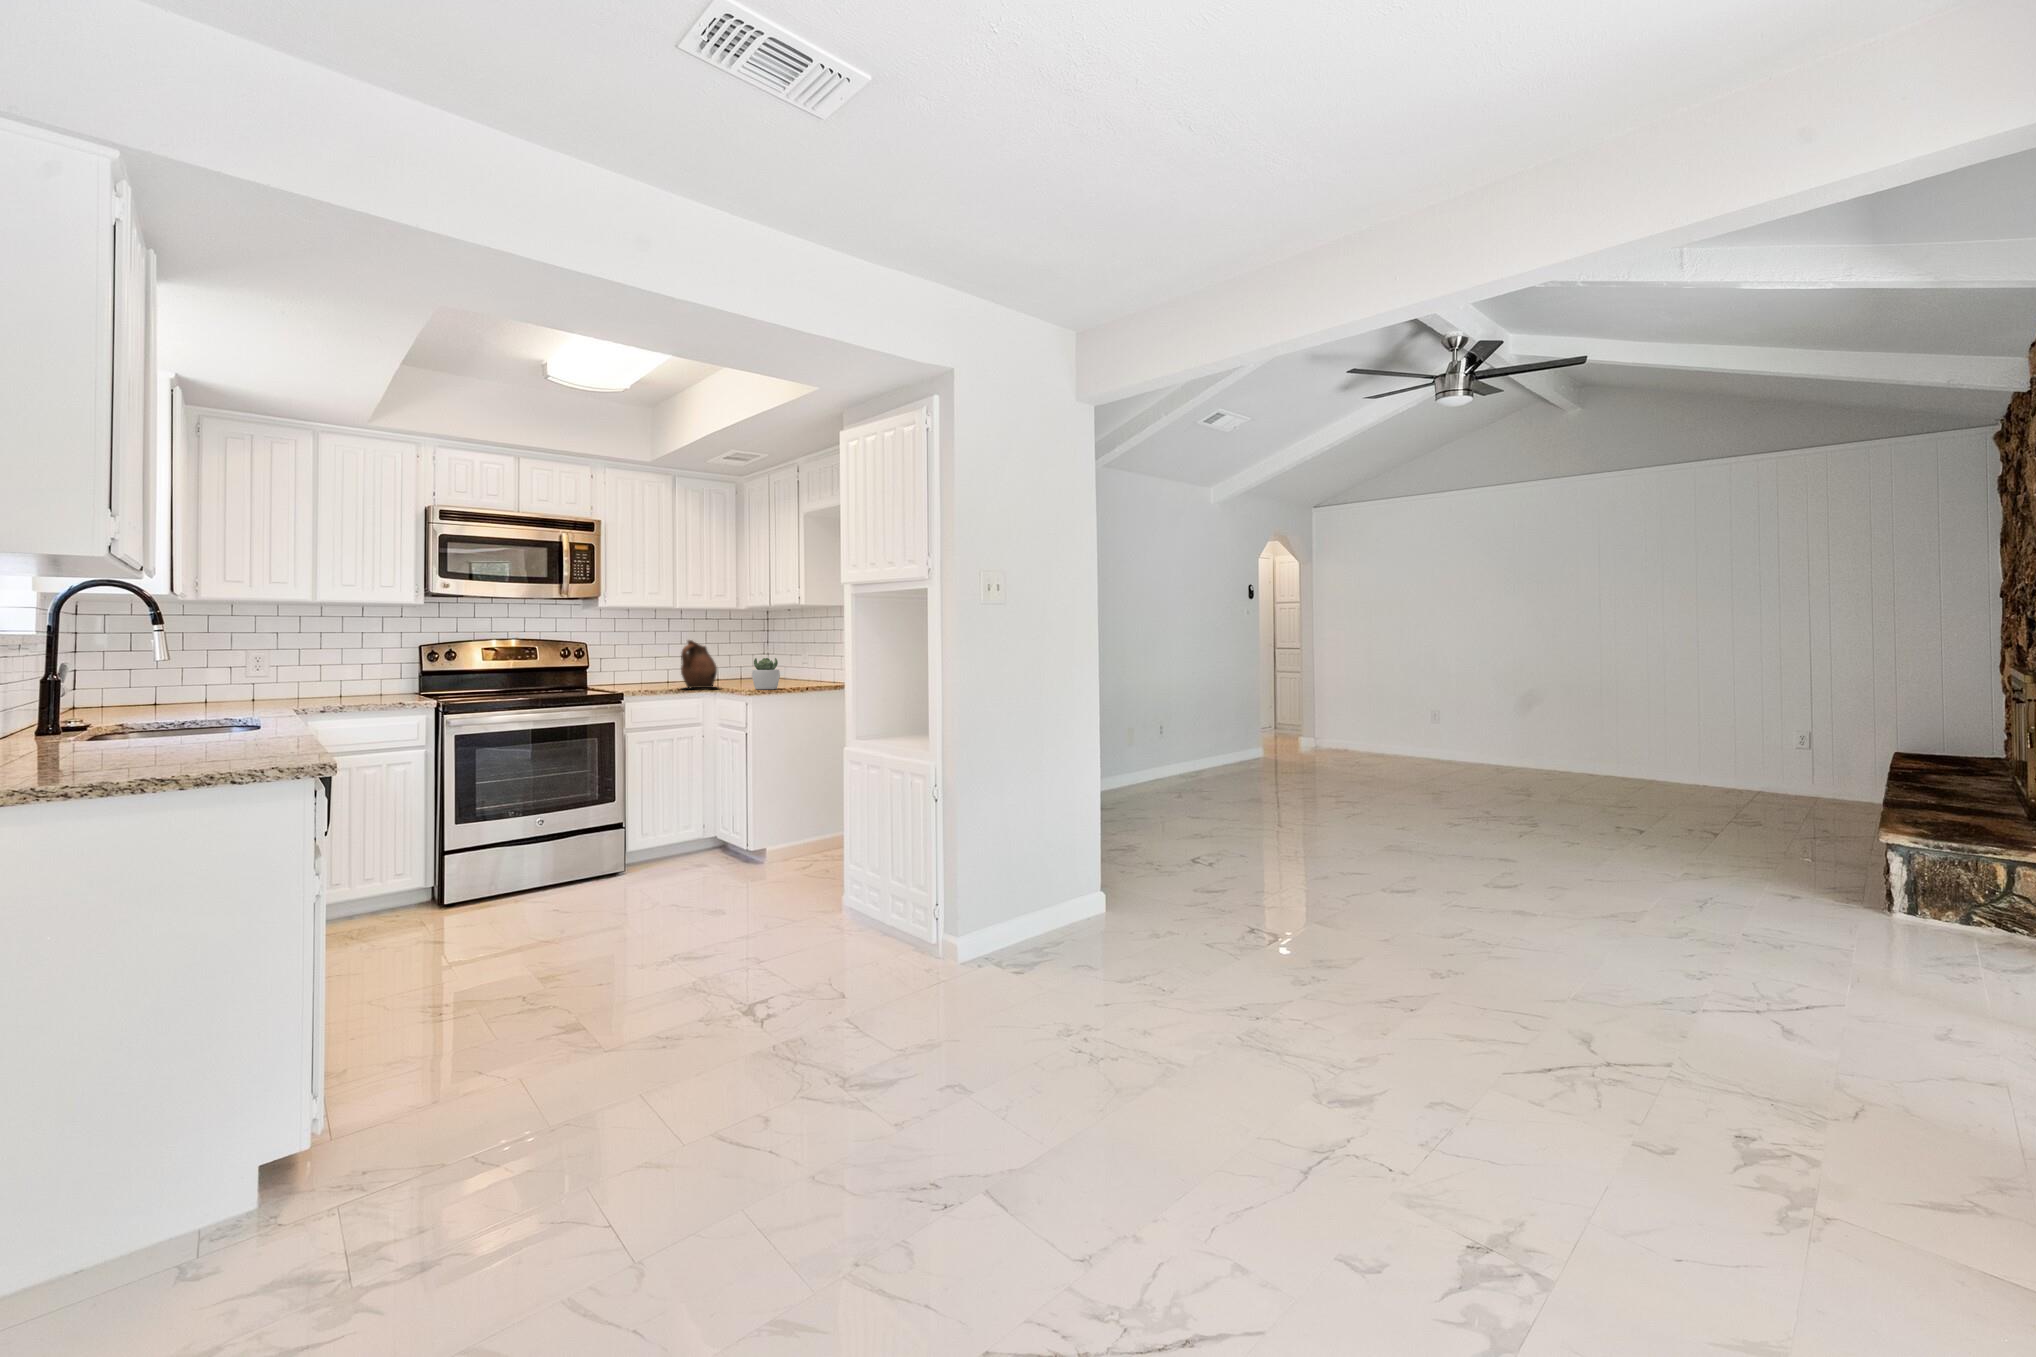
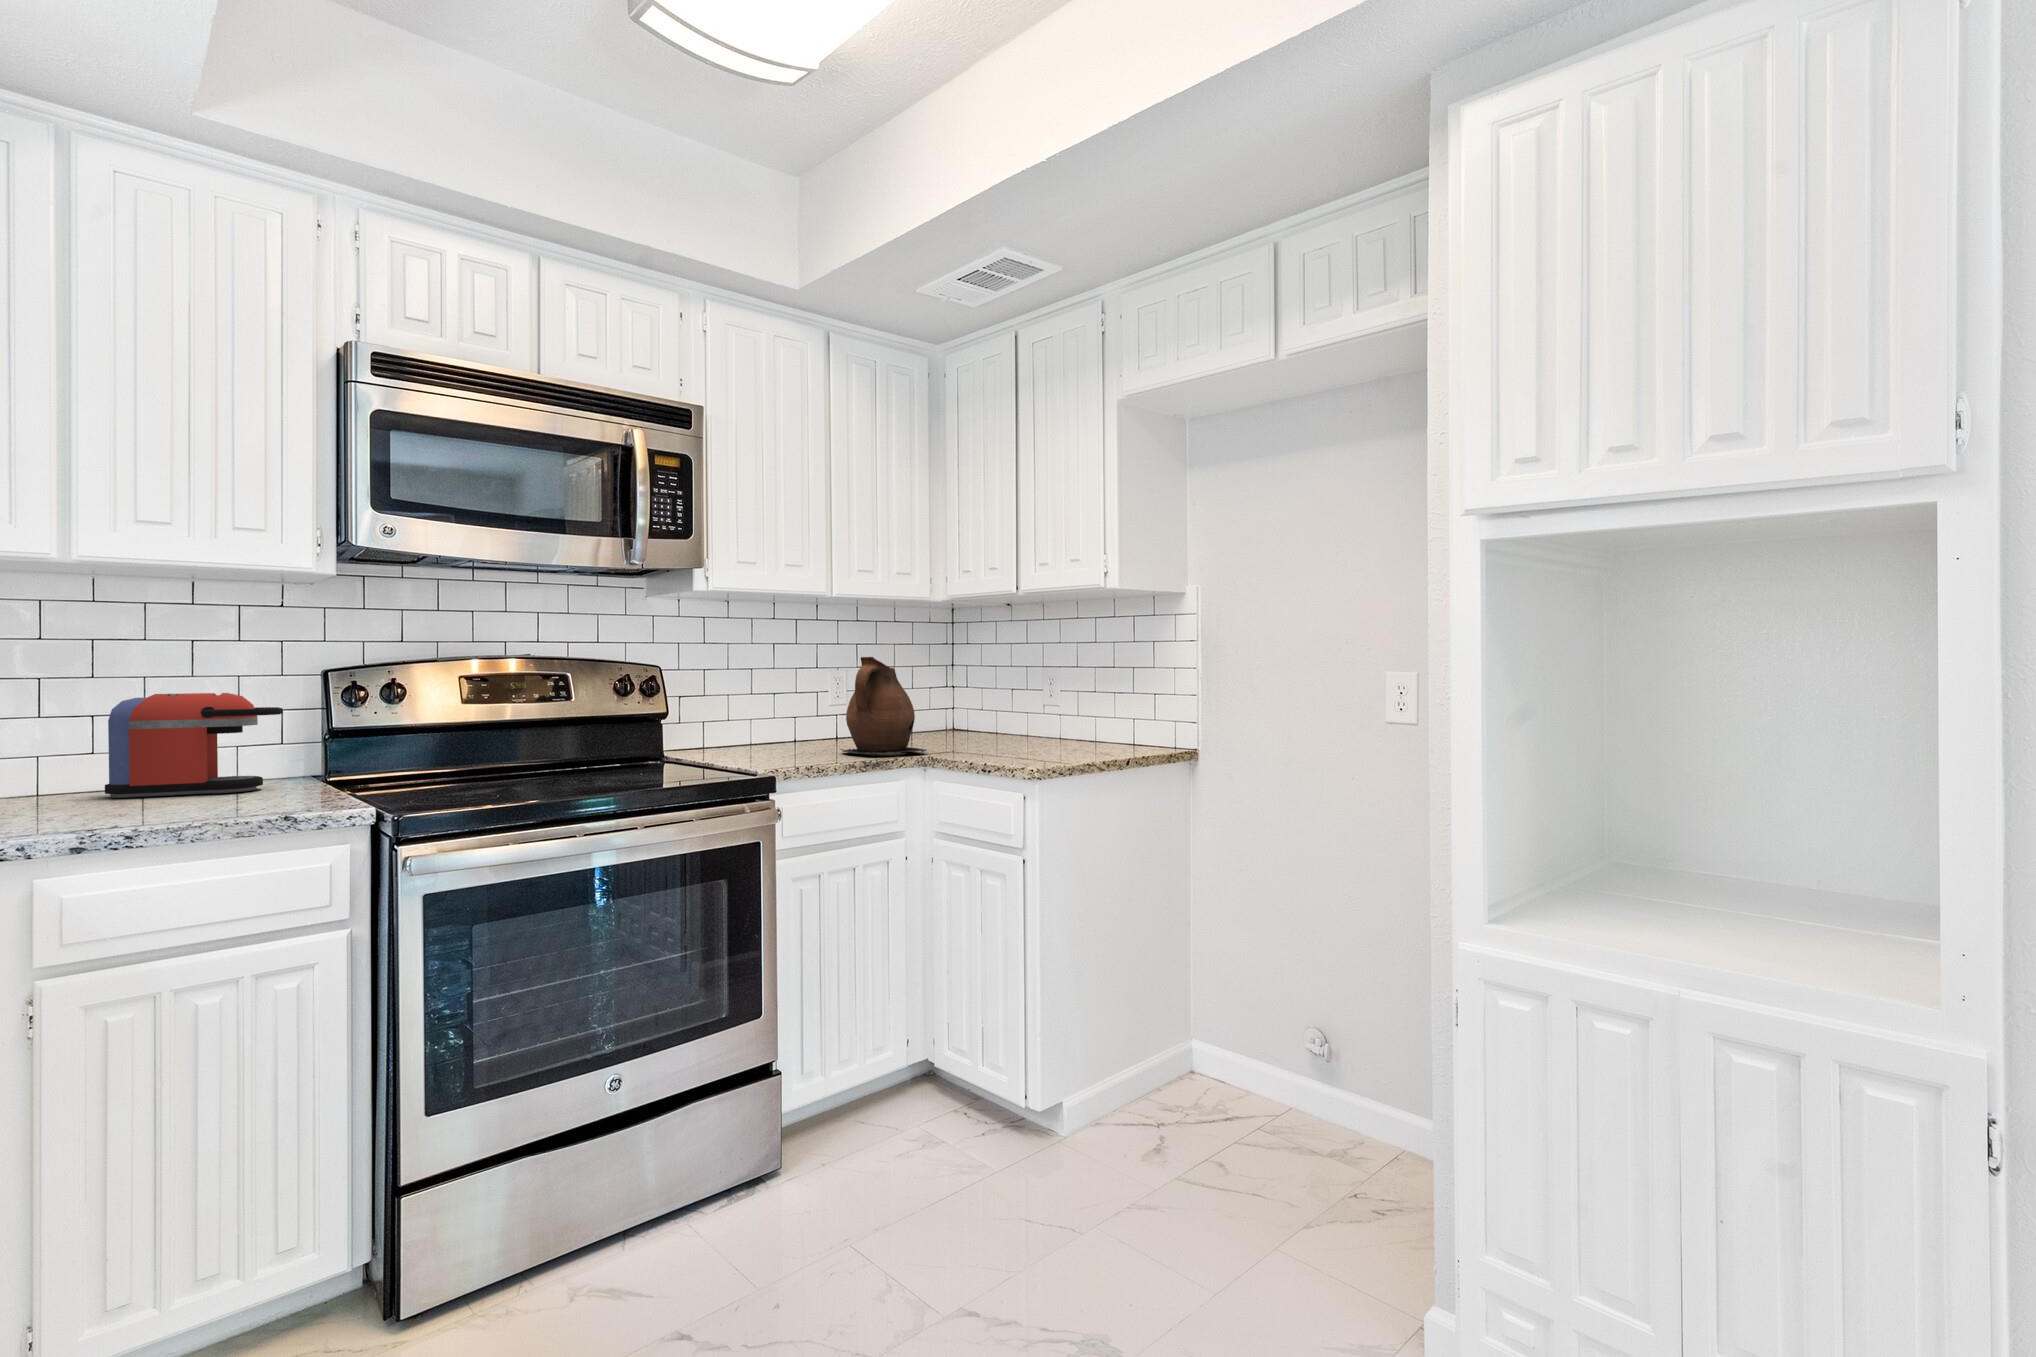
coffee maker: none [329,654,402,698] -> present [105,693,283,798]
succulent plant: present [752,658,780,689] -> none [984,690,1037,753]

